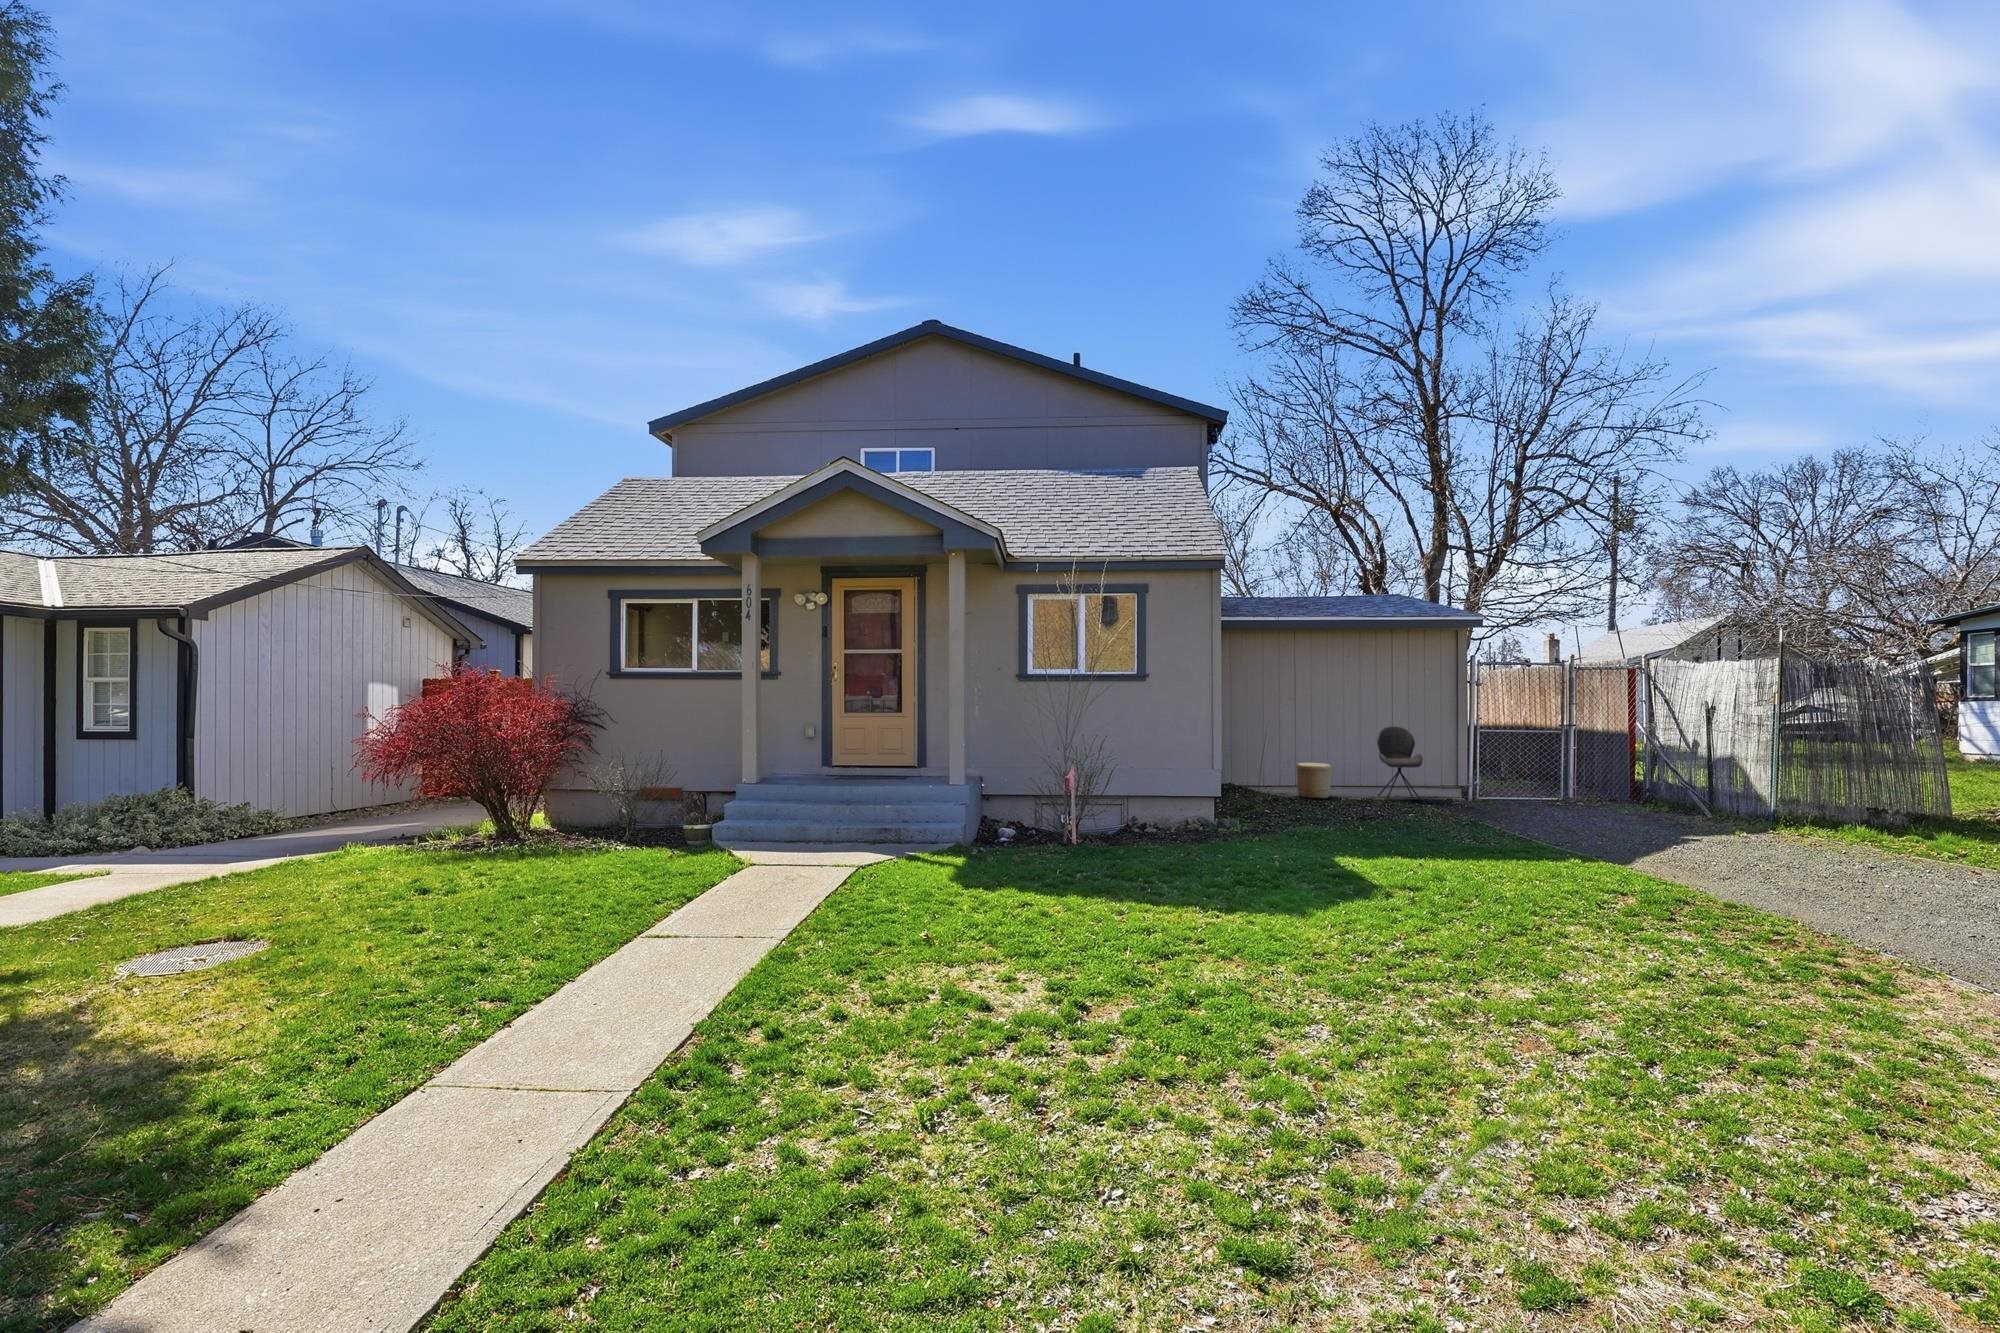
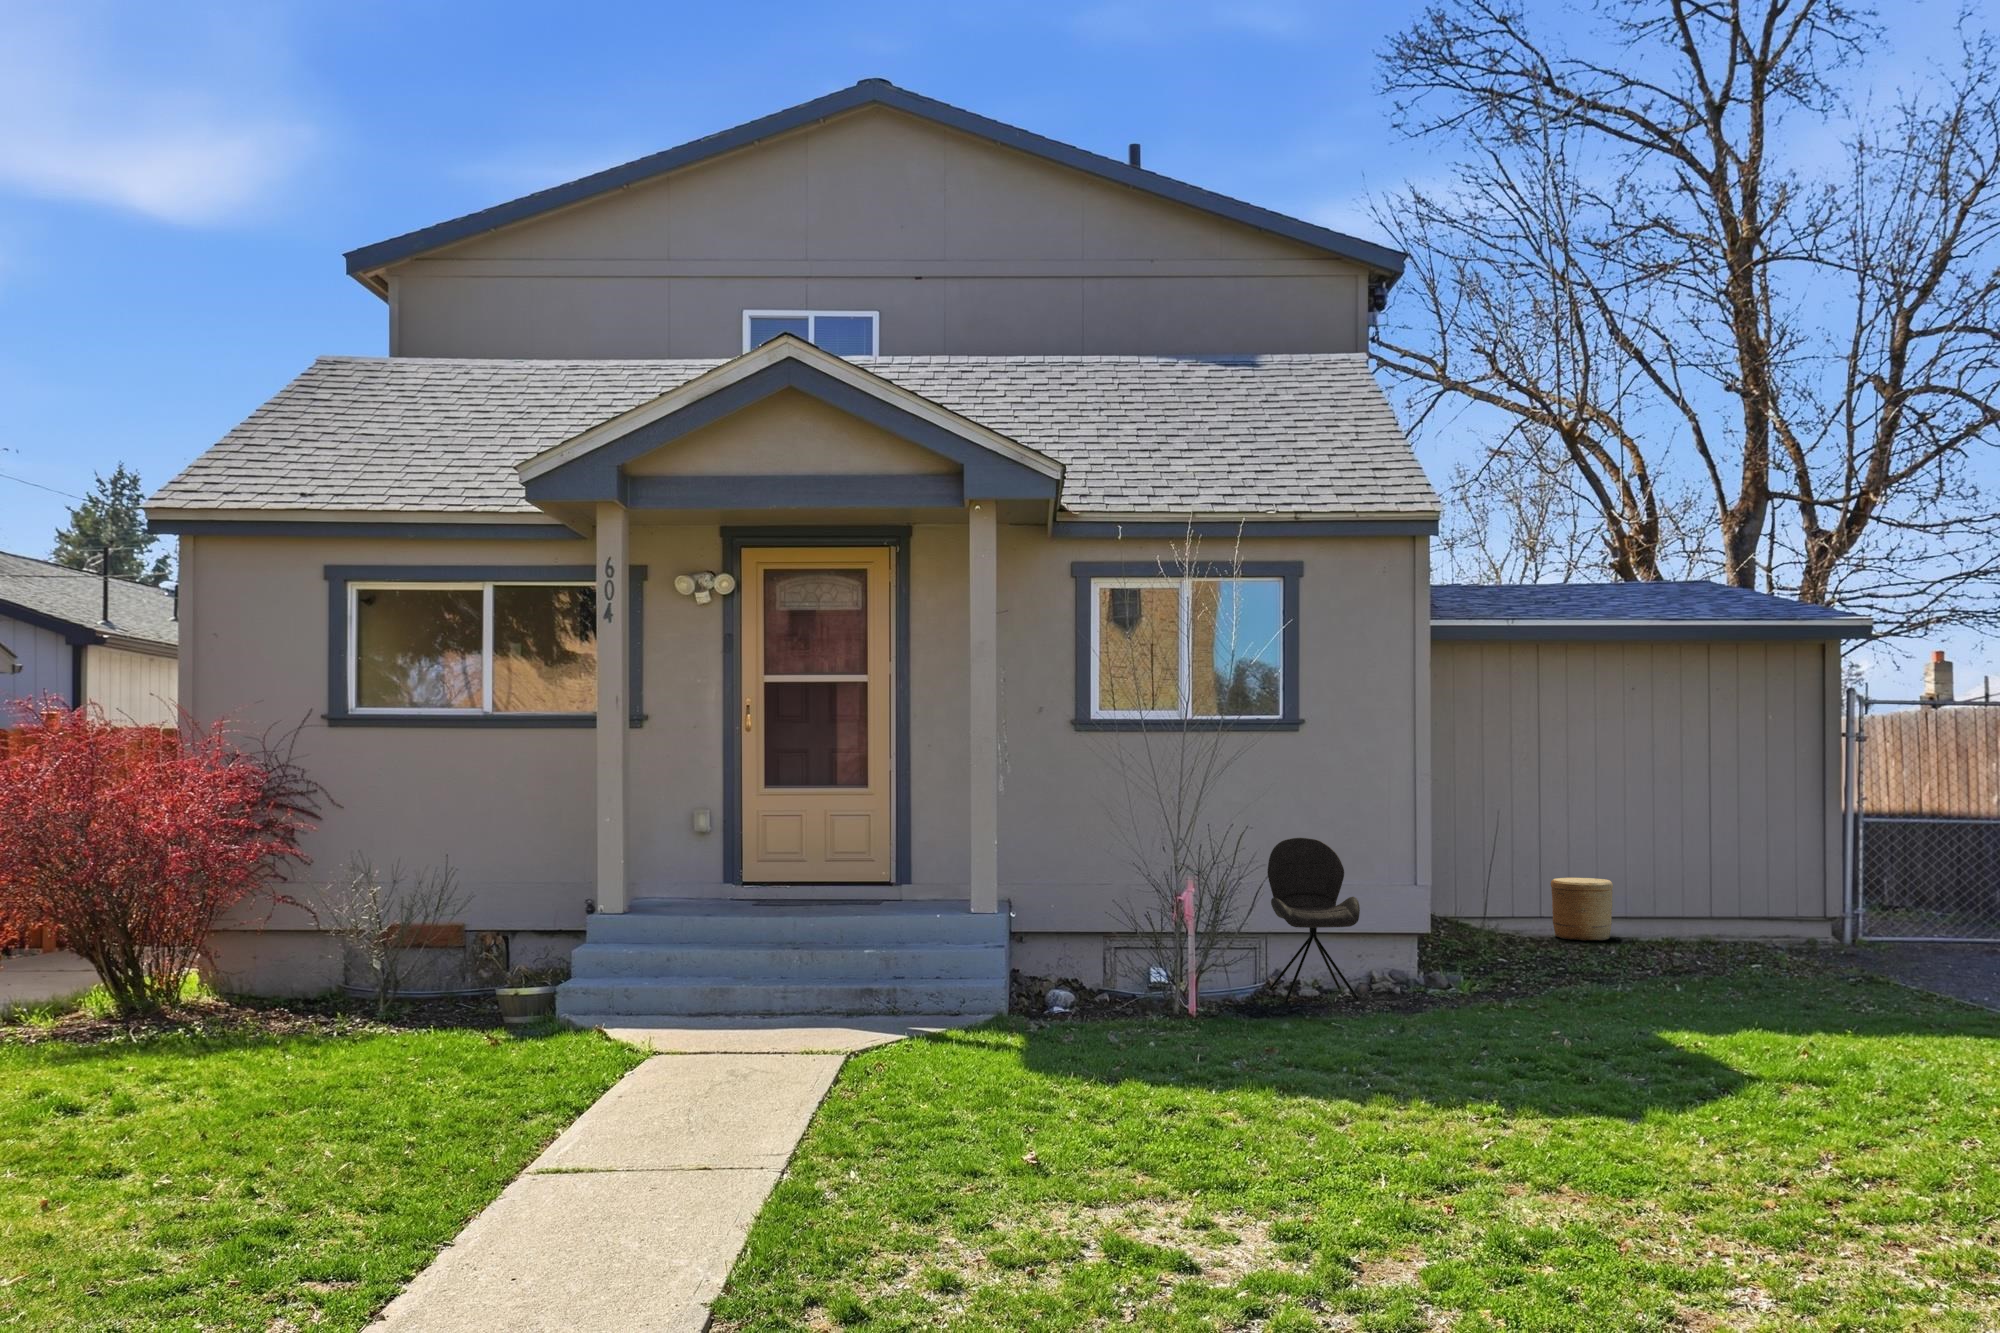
chair: present [1377,726,1422,801] -> present [1267,838,1360,1002]

